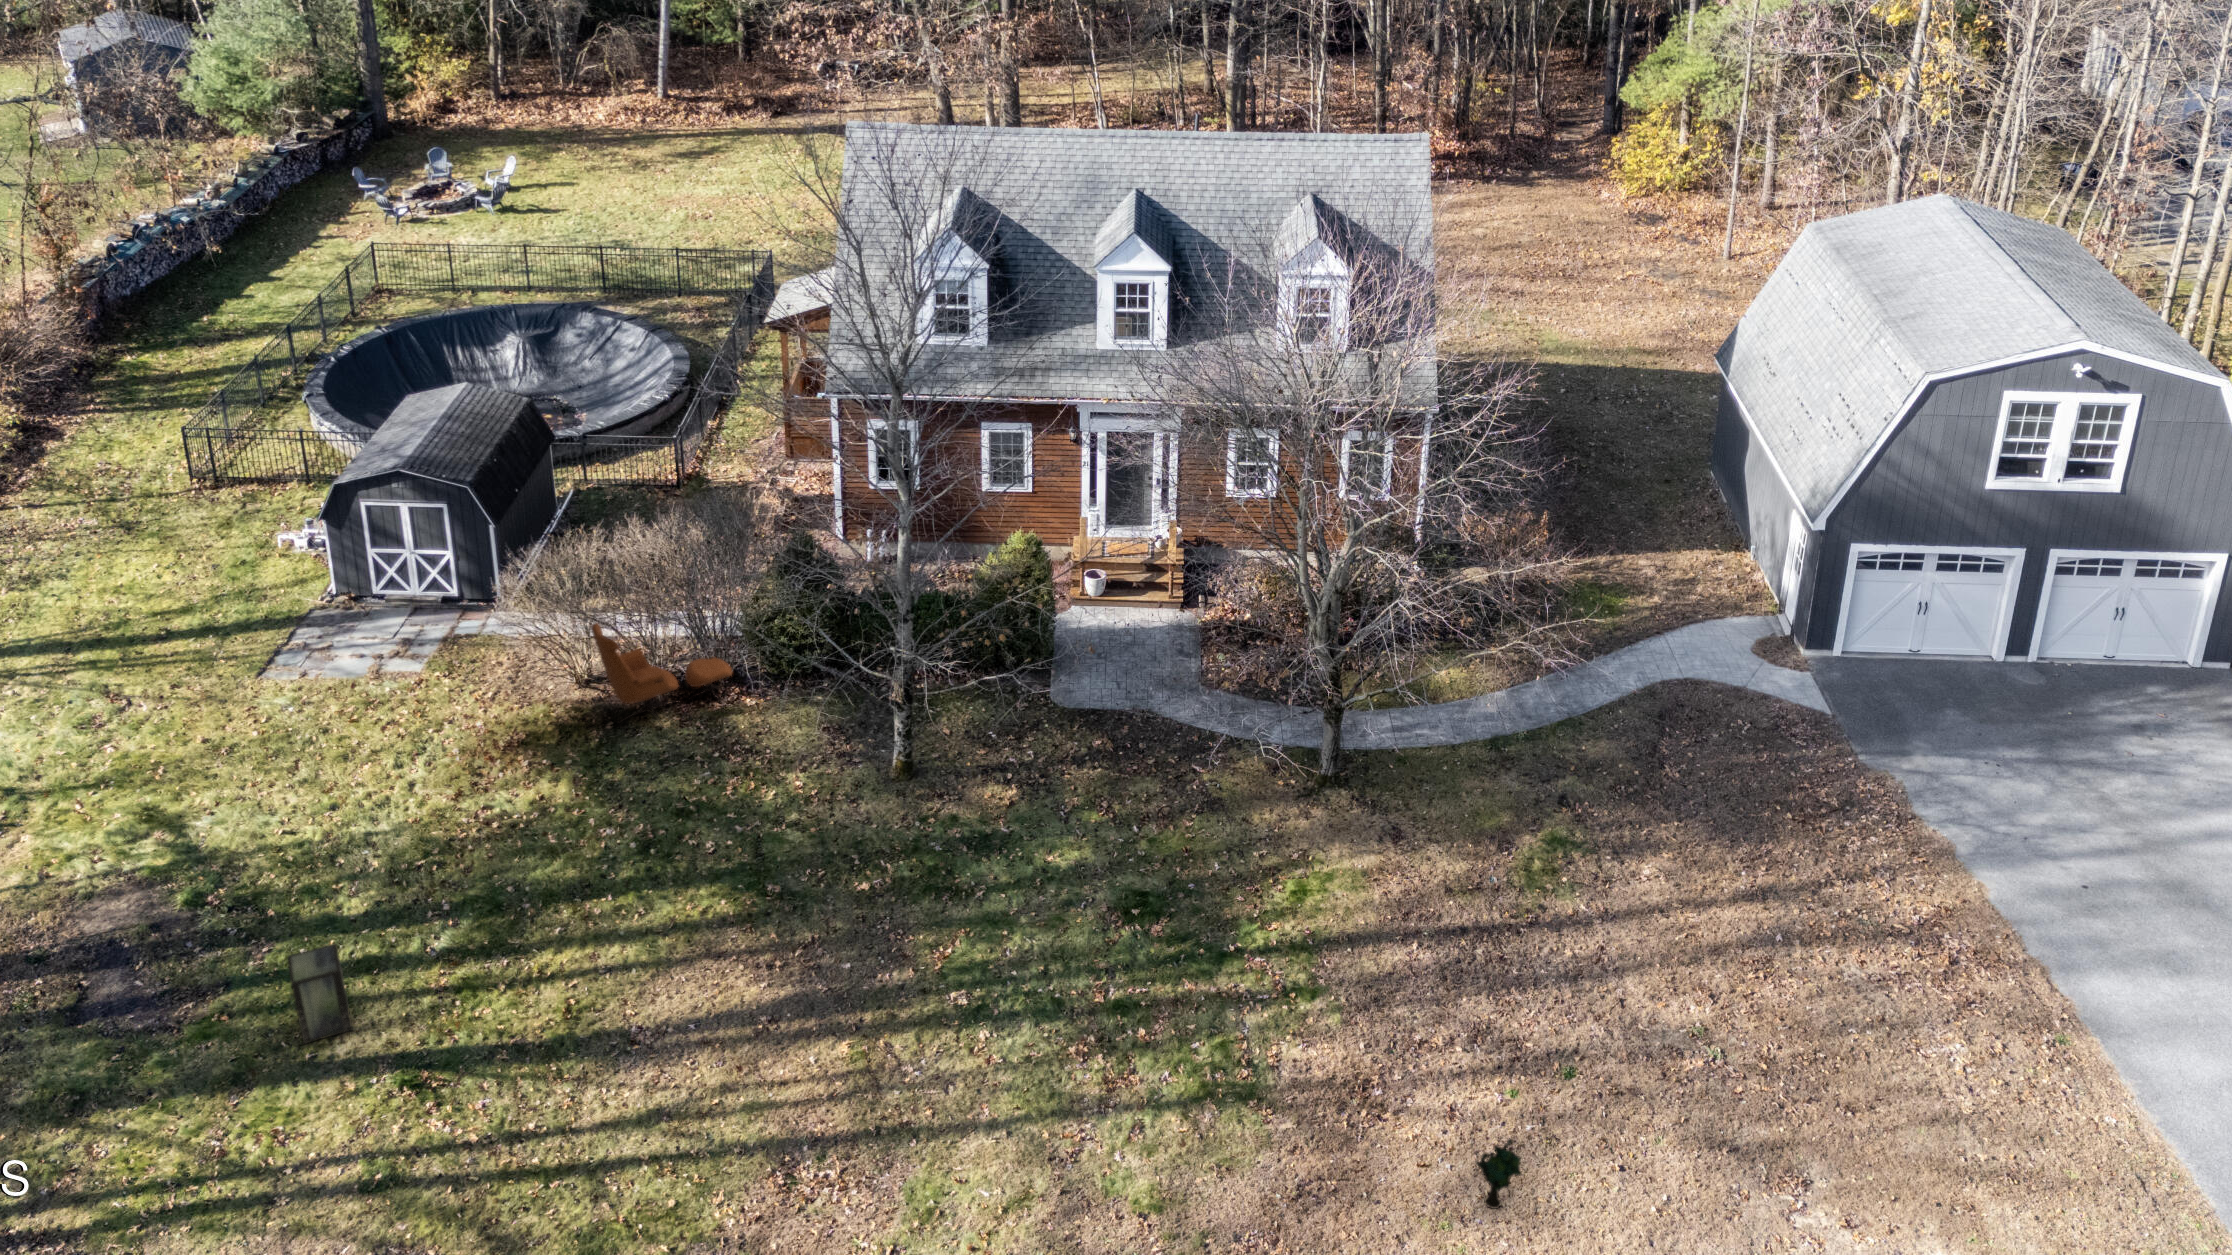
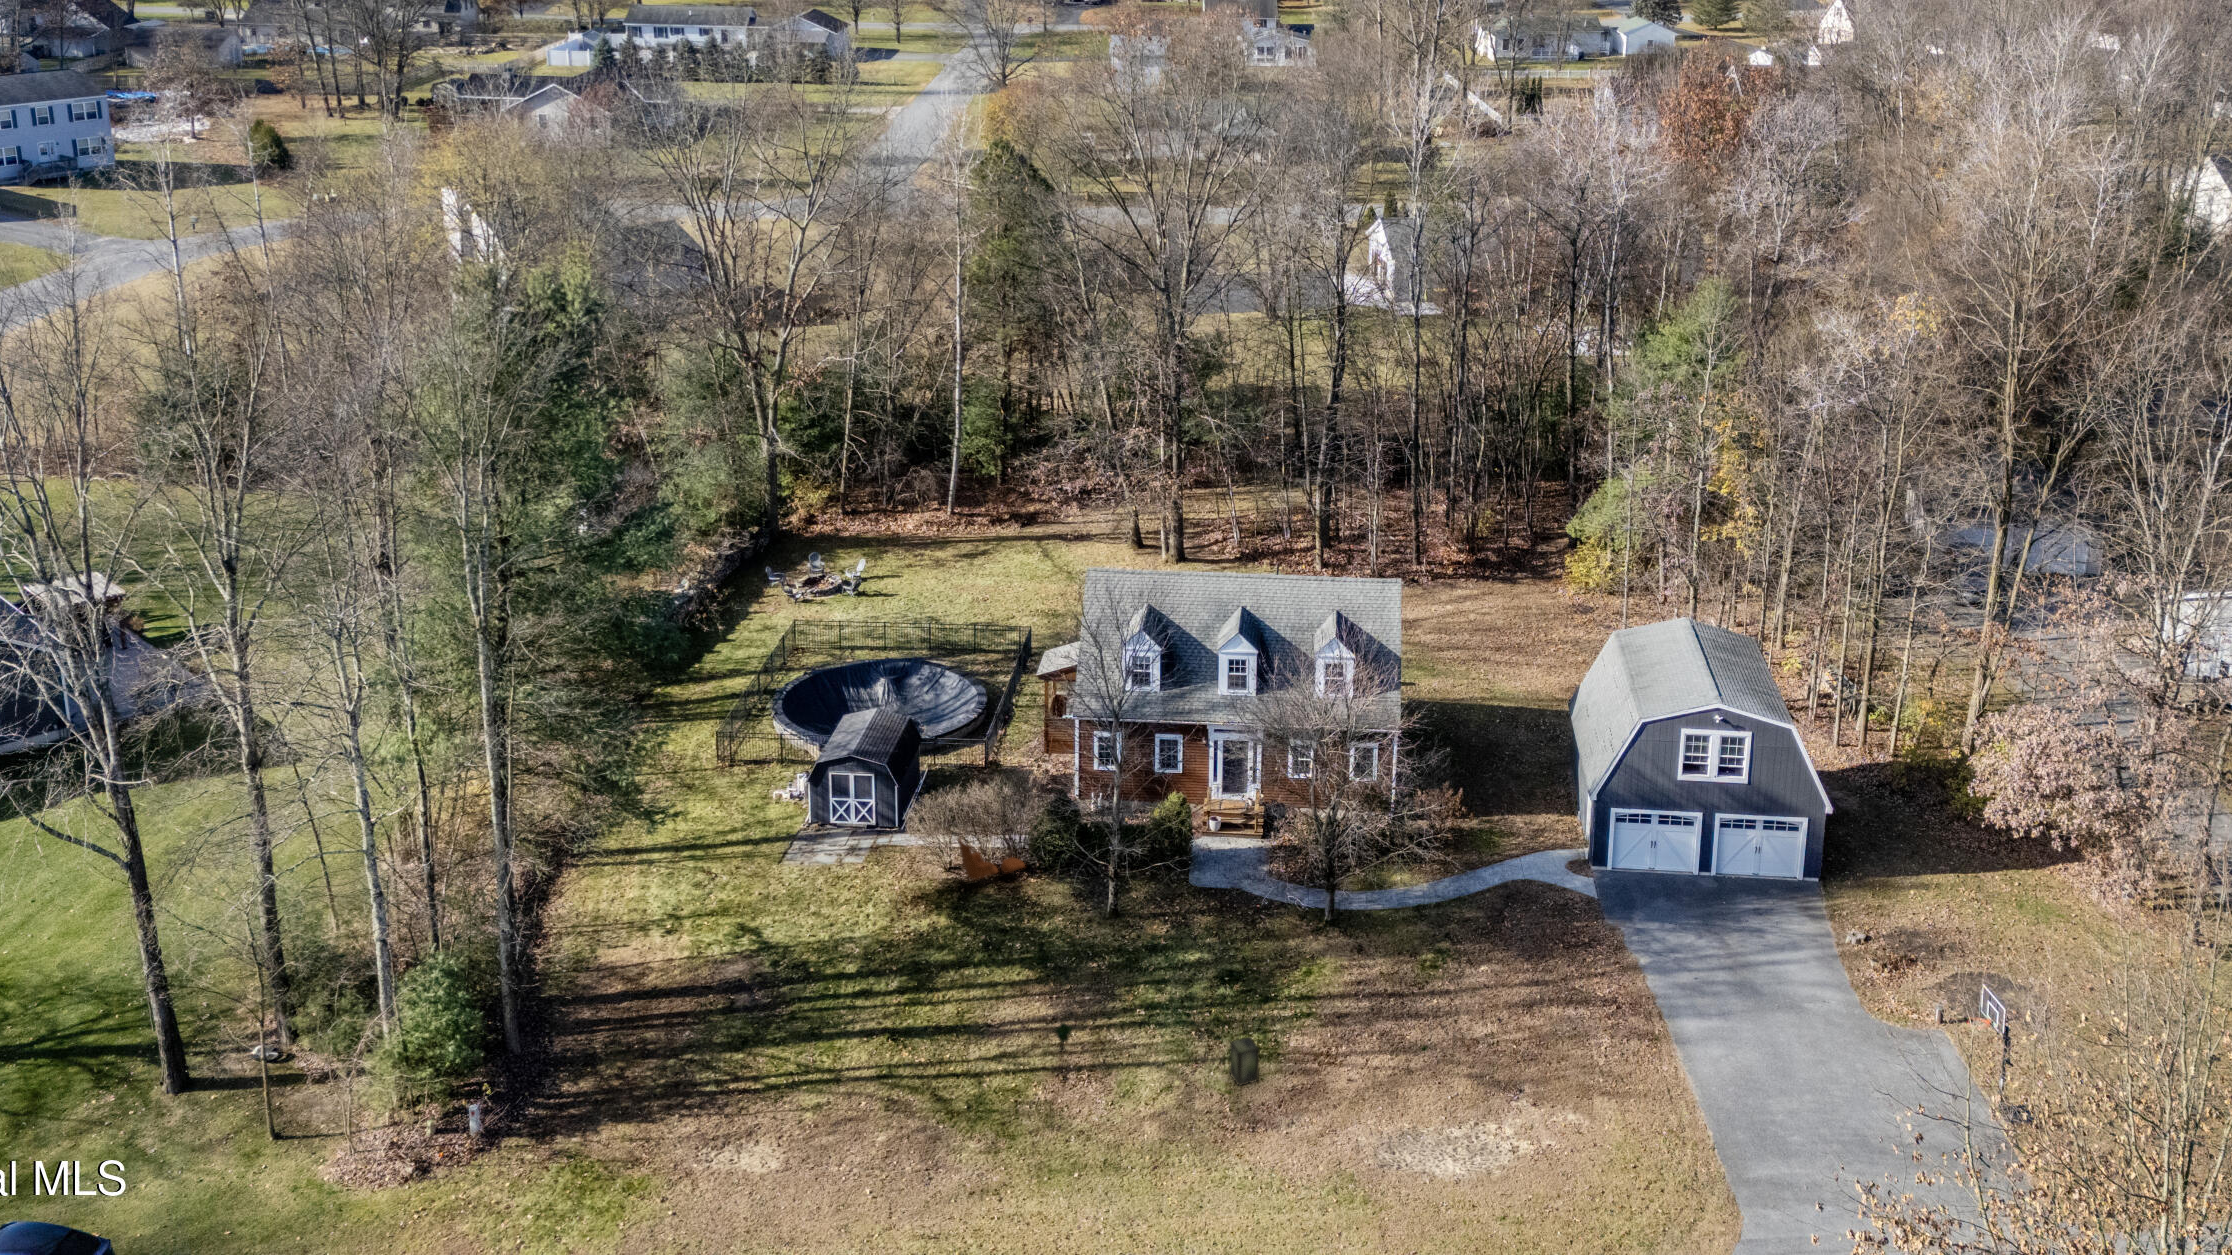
storage box: present [288,943,352,1043] -> present [1229,1037,1259,1086]
decorative plant: present [1476,1137,1522,1209] -> present [1054,1020,1073,1052]

